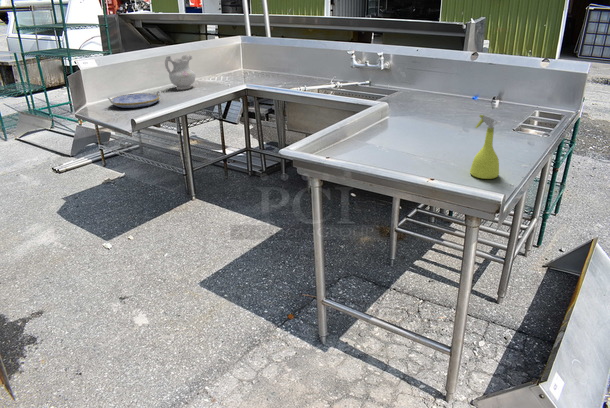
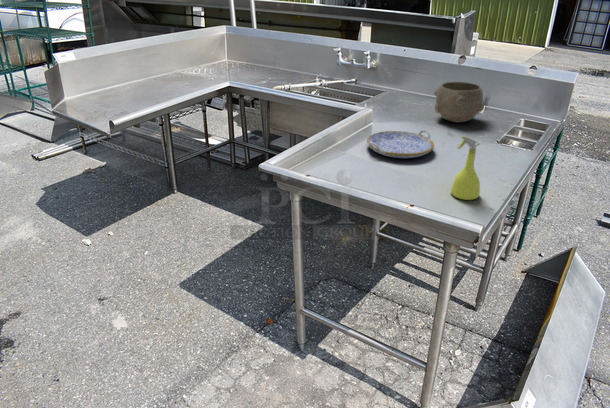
ceramic pitcher: present [165,55,195,90] -> none [146,47,178,83]
bowl: none [449,76,499,115] -> present [434,82,484,122]
serving tray: present [108,91,161,108] -> present [367,130,434,158]

